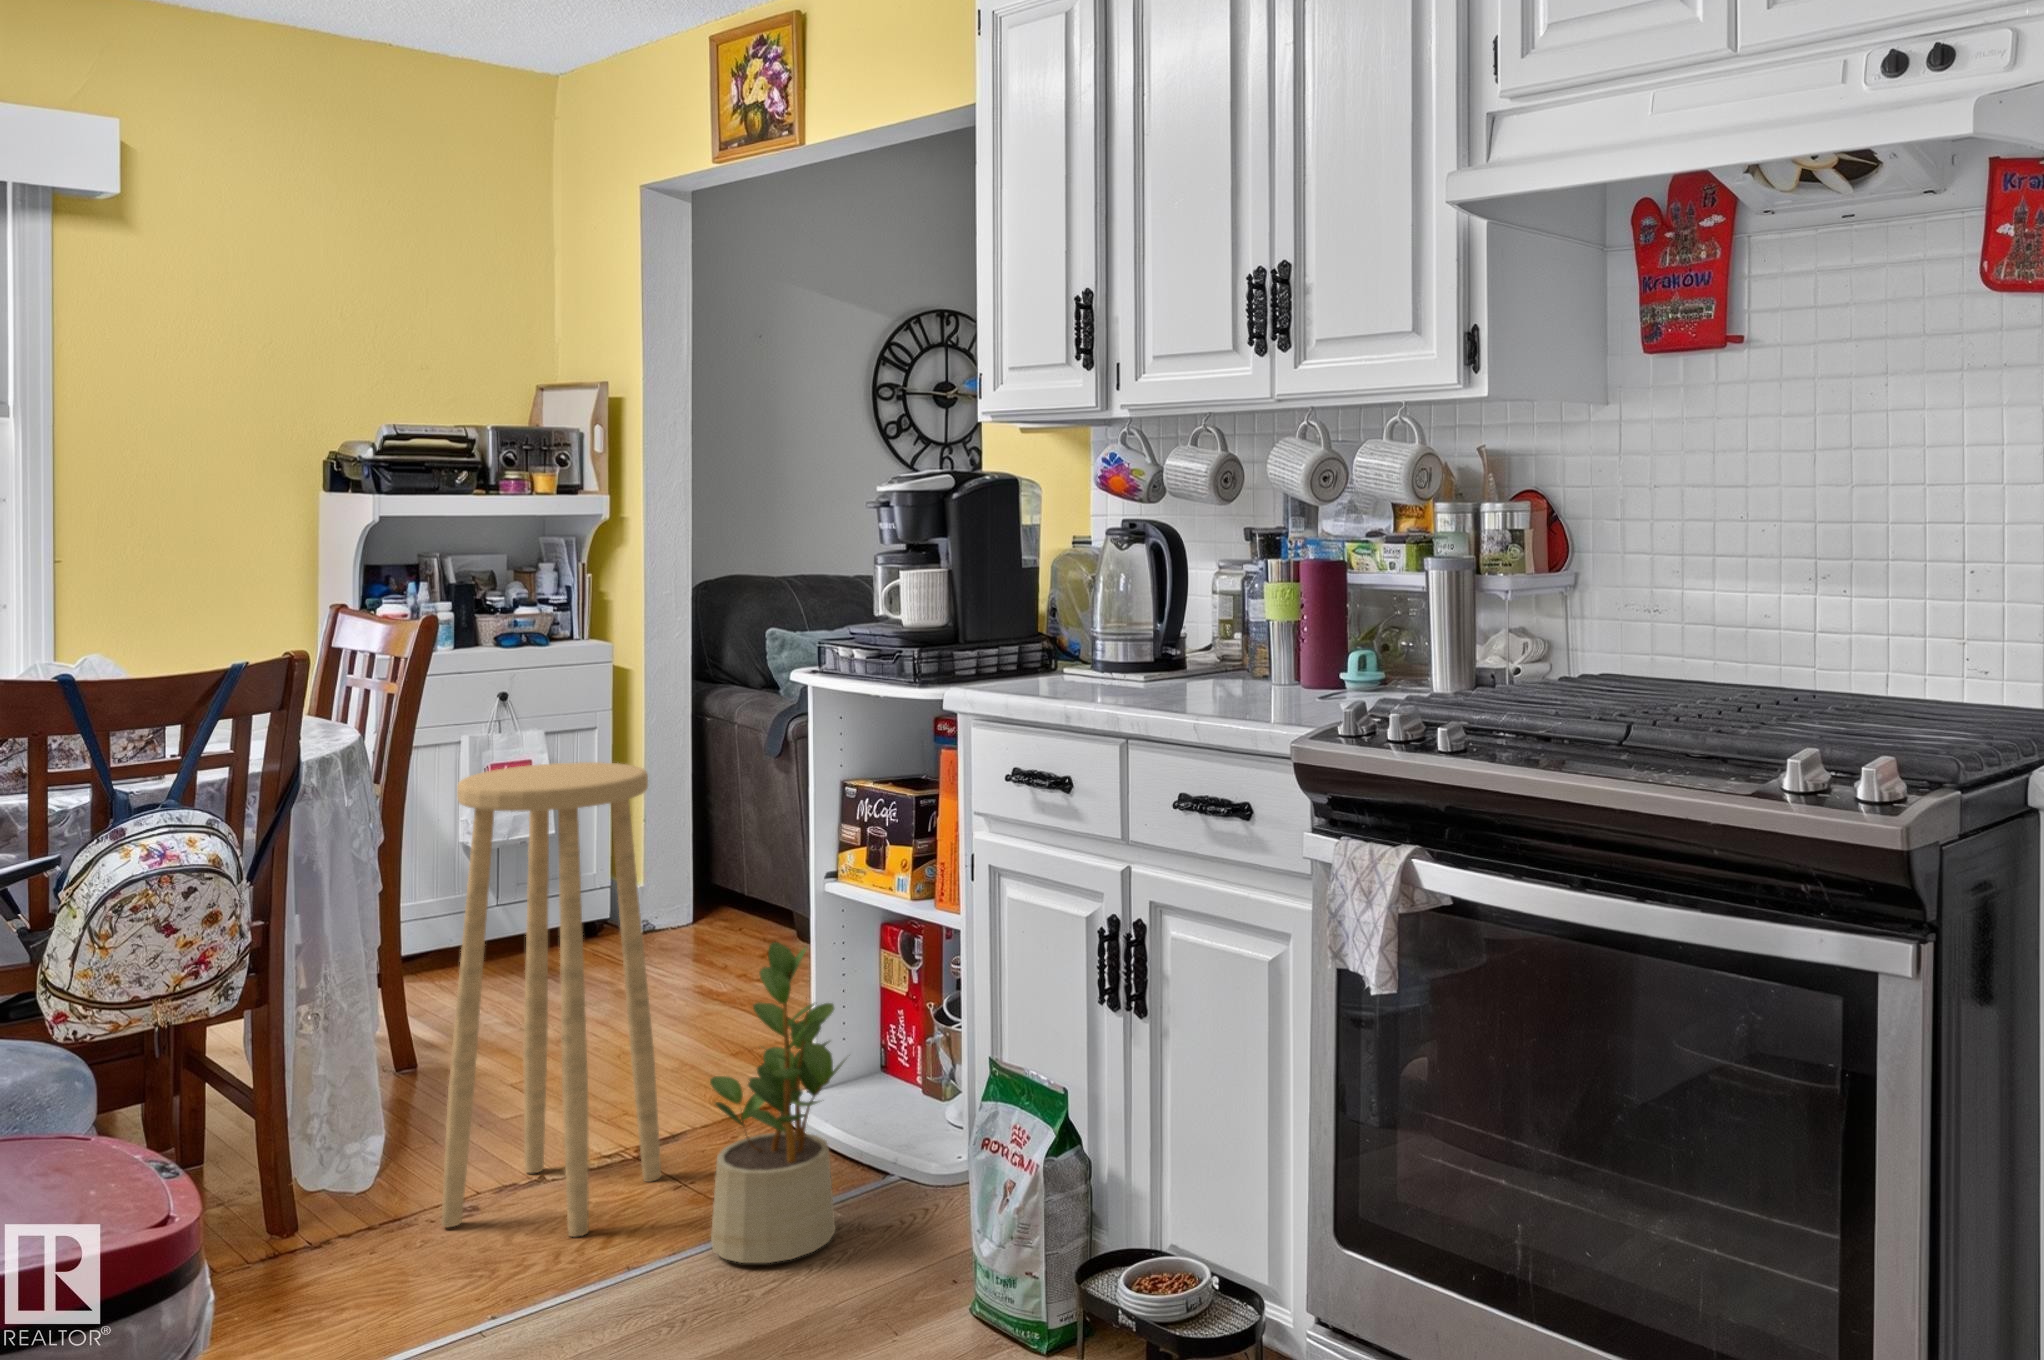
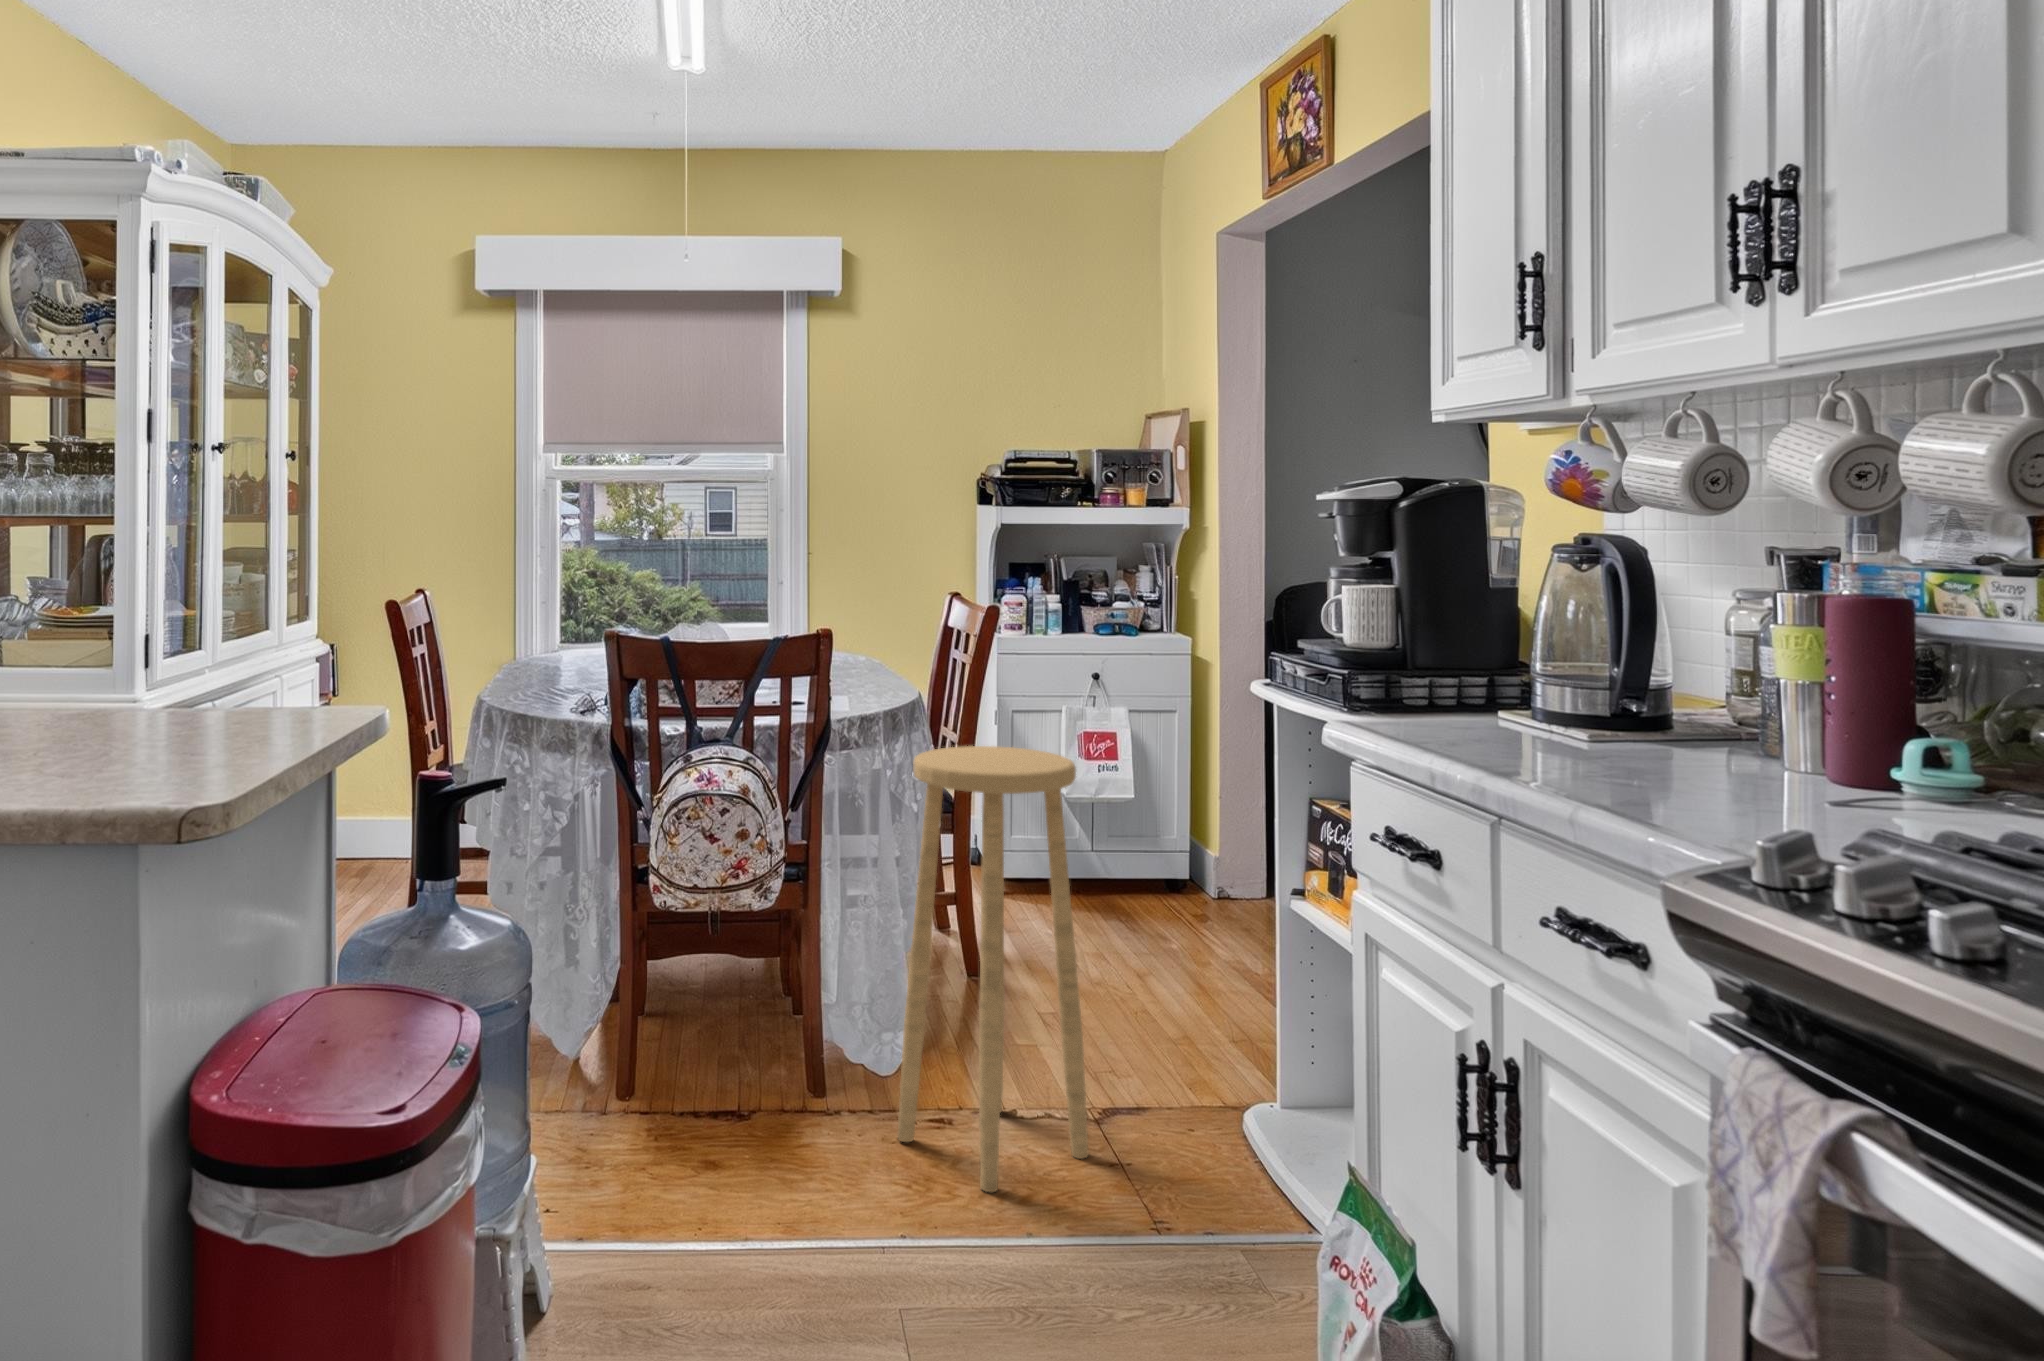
potted plant: present [710,942,845,1263] -> none [1079,963,1225,1303]

